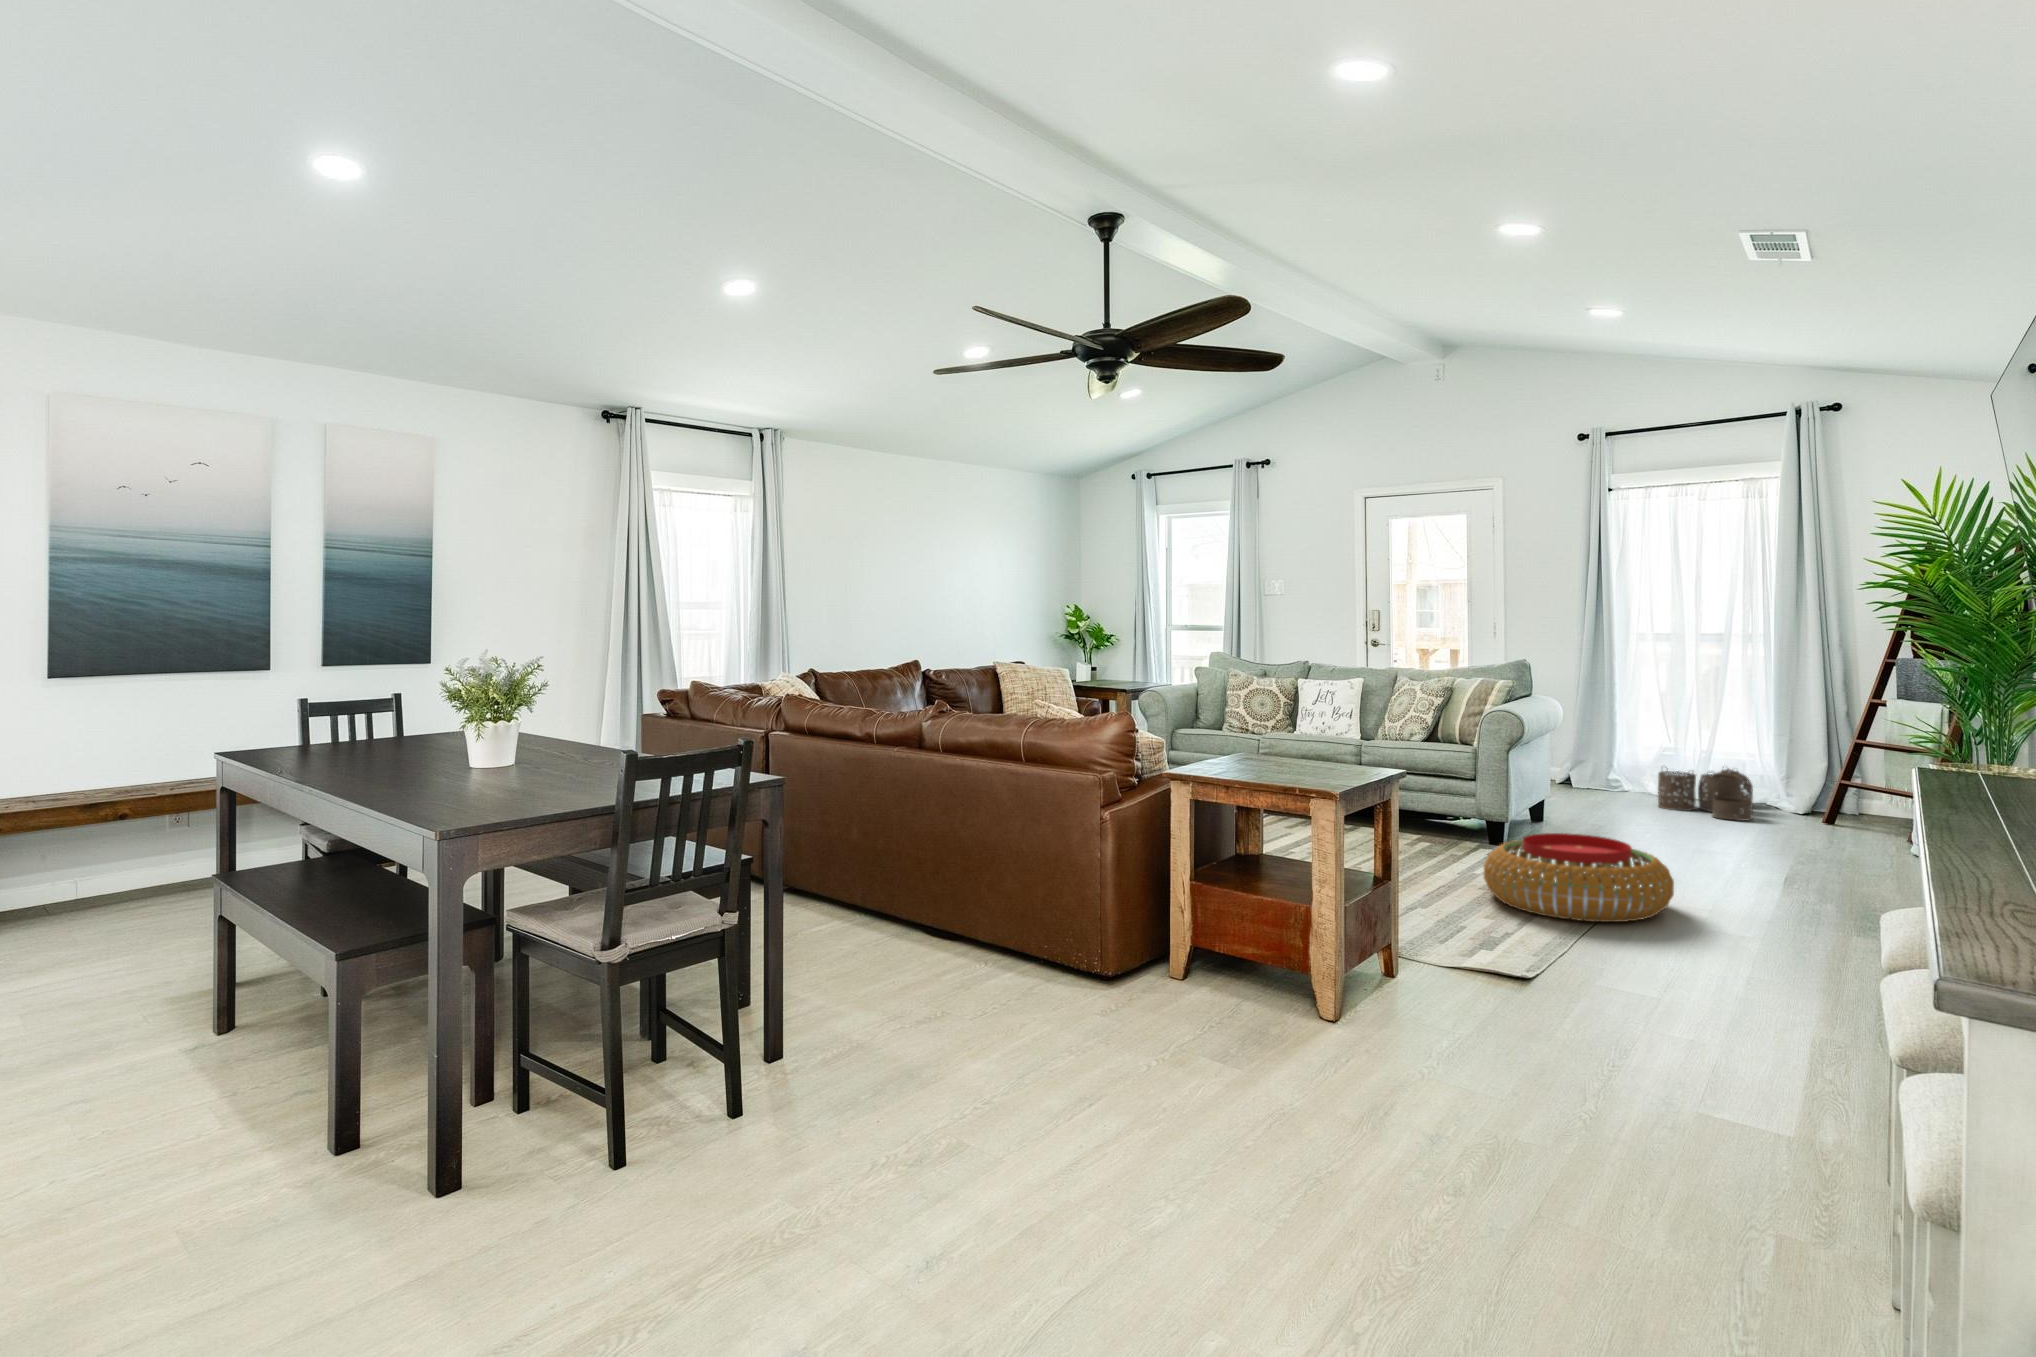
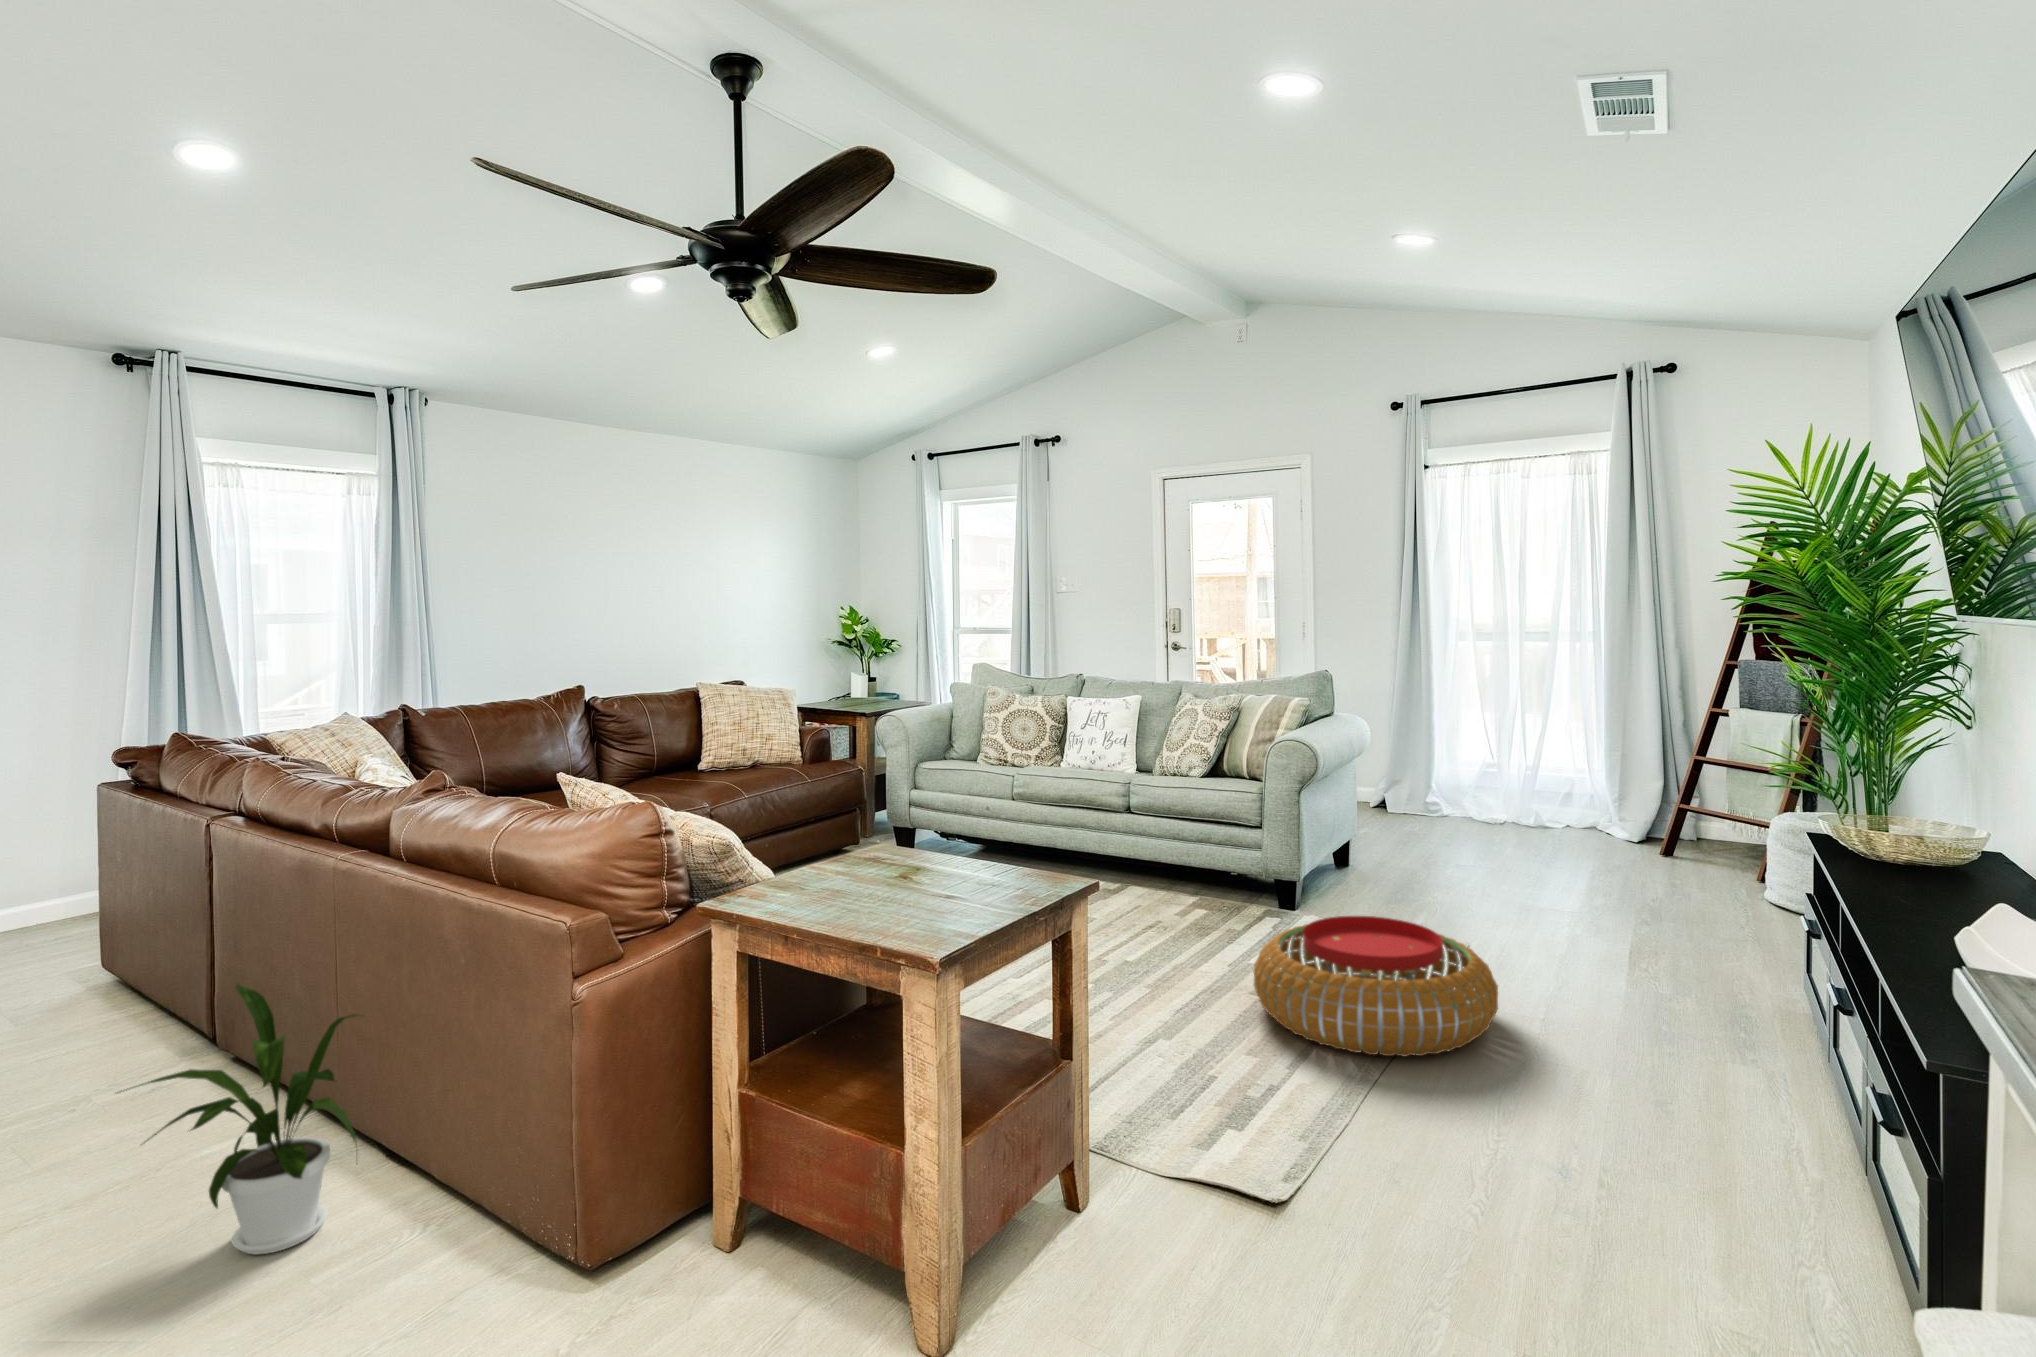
woven basket: present [1658,767,1753,820] -> none [1479,786,1584,856]
house plant: none [821,817,944,970] -> present [117,985,356,1254]

